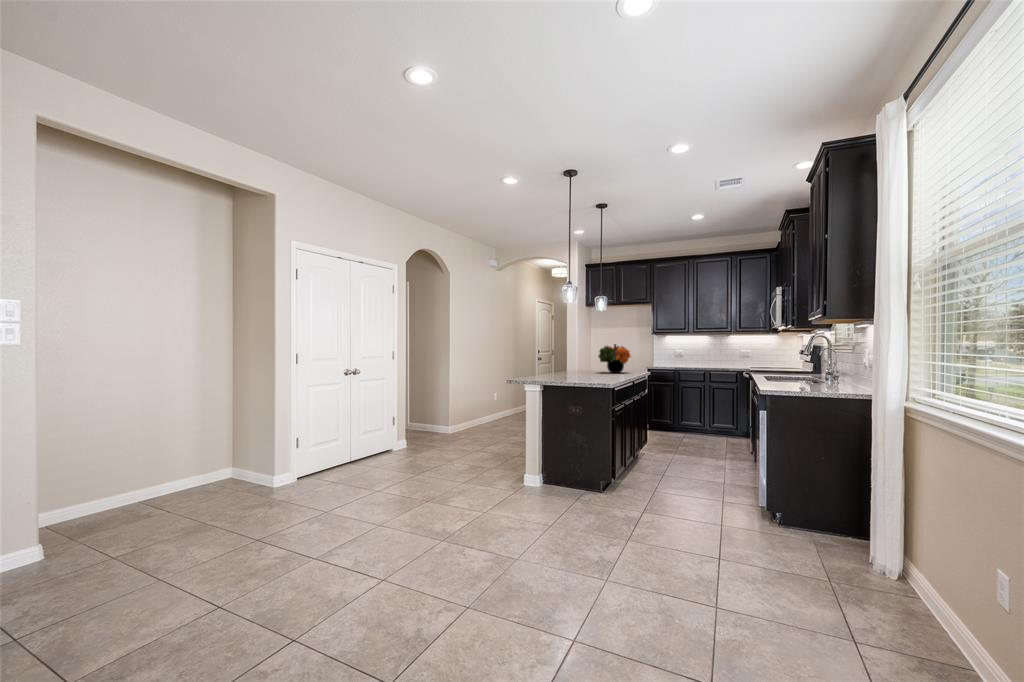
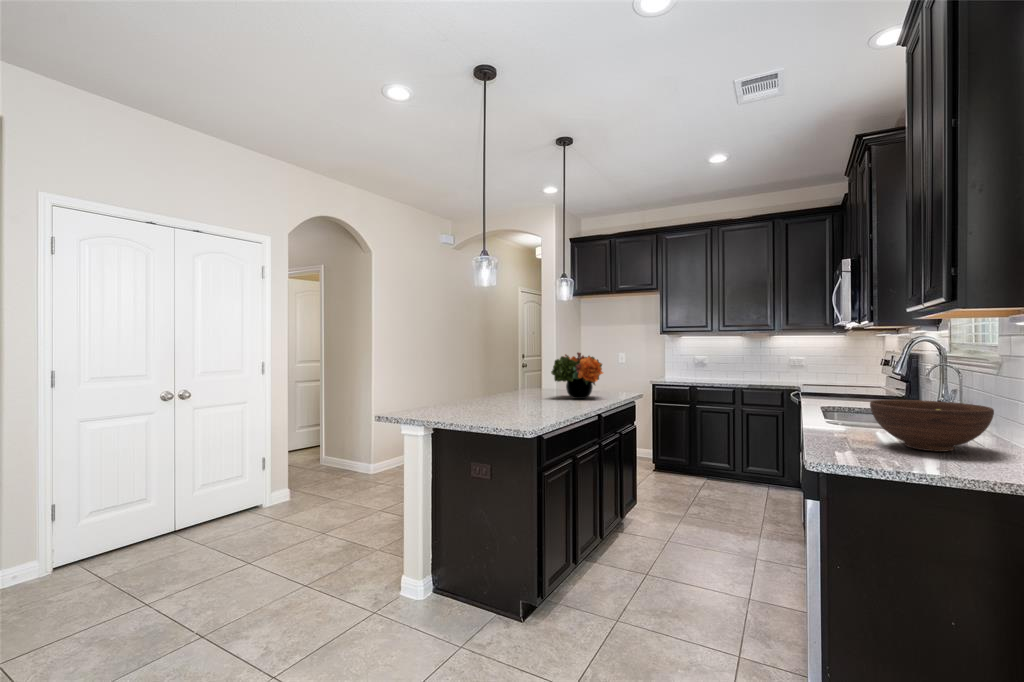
fruit bowl: none [790,365,847,388] -> present [870,400,994,452]

